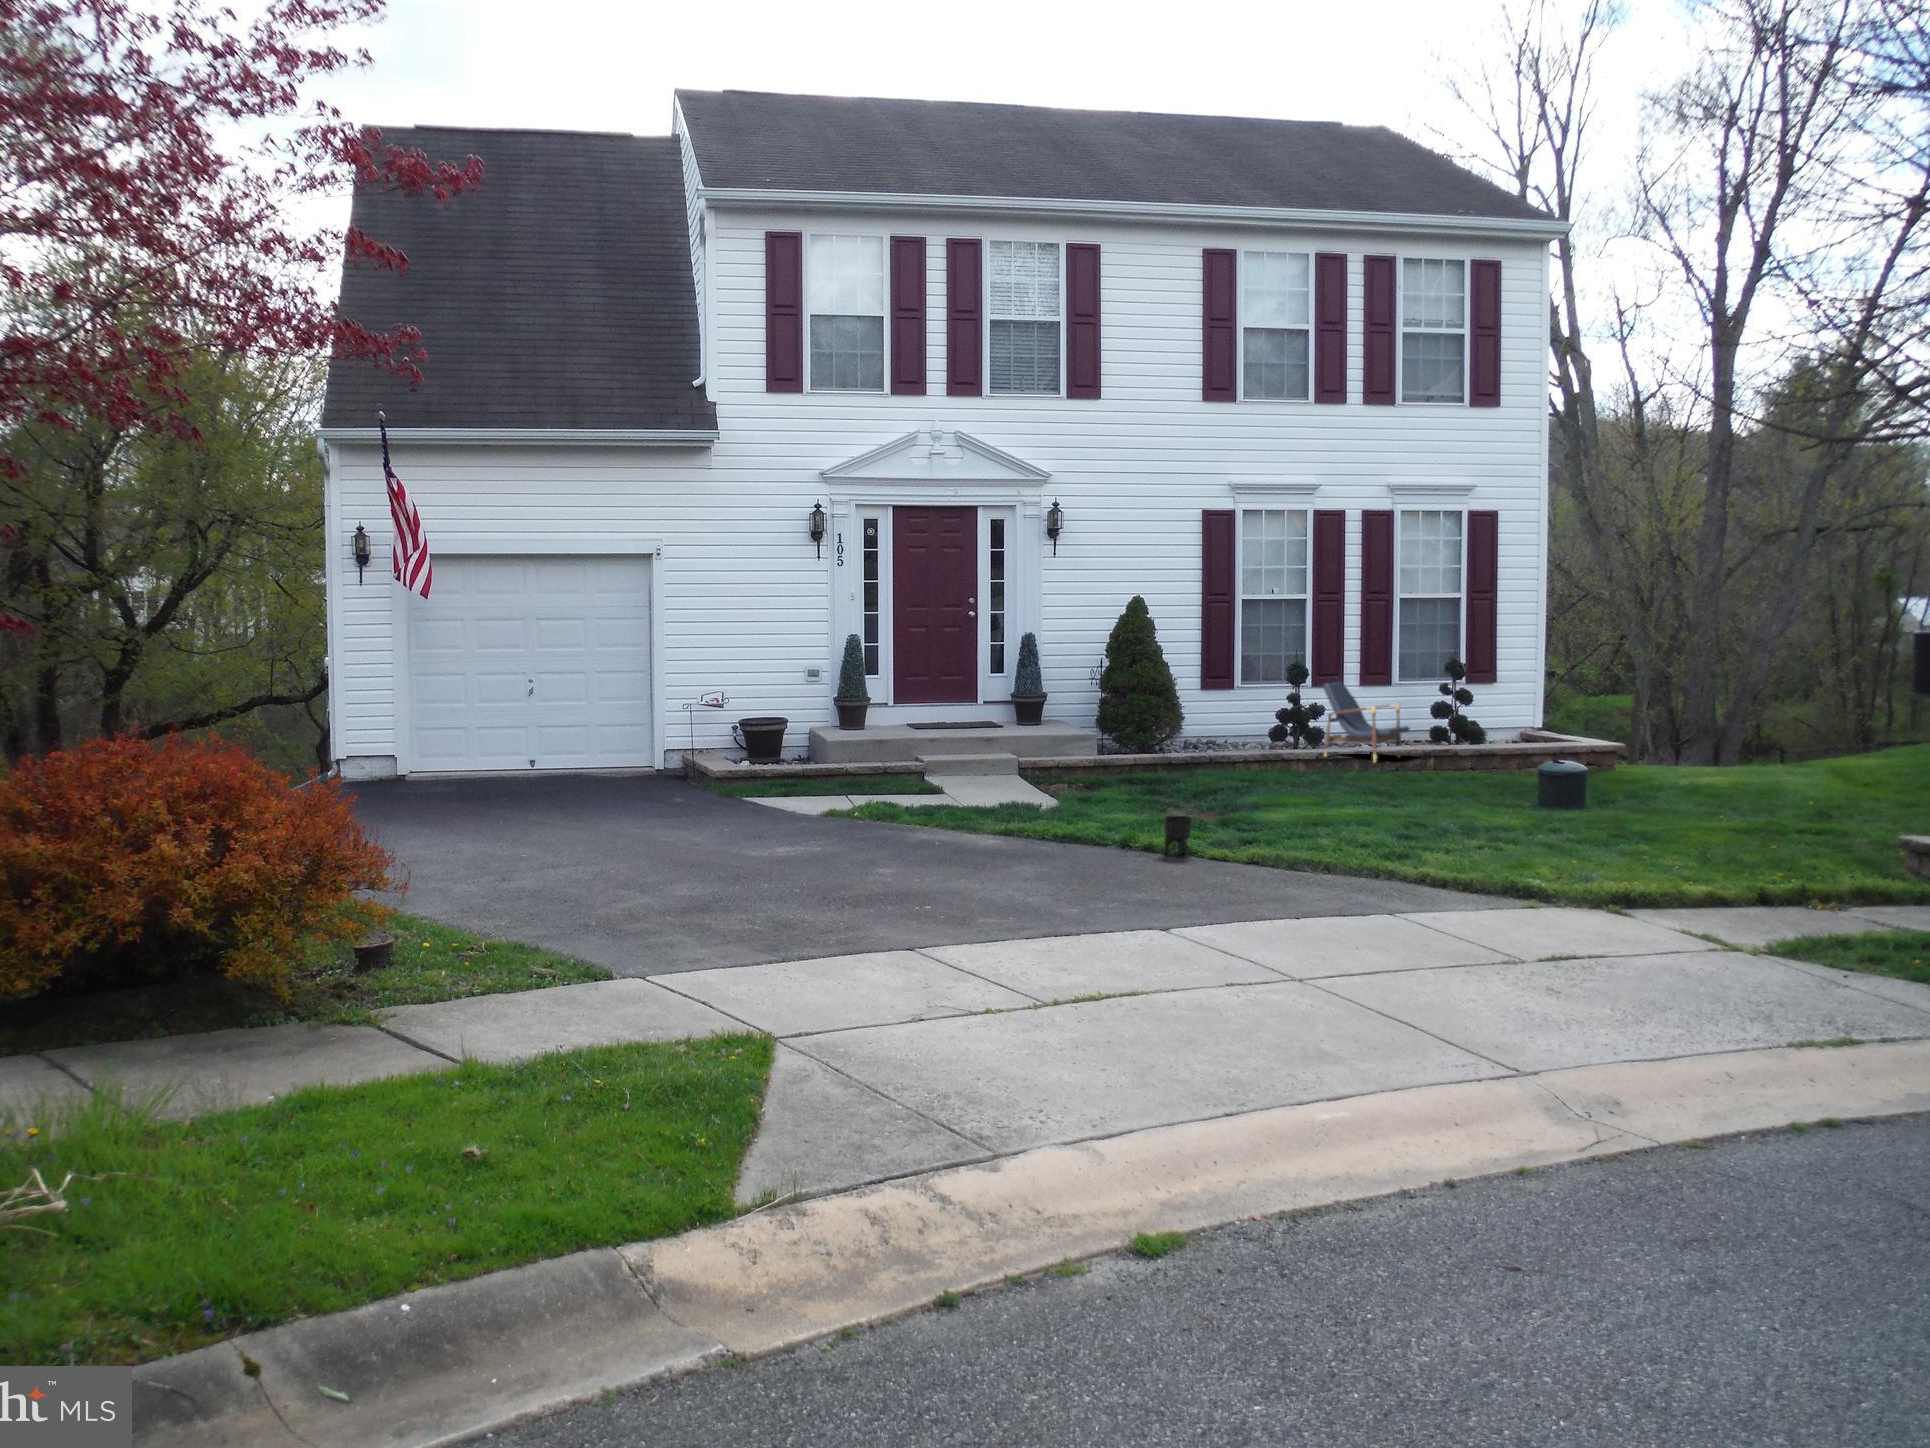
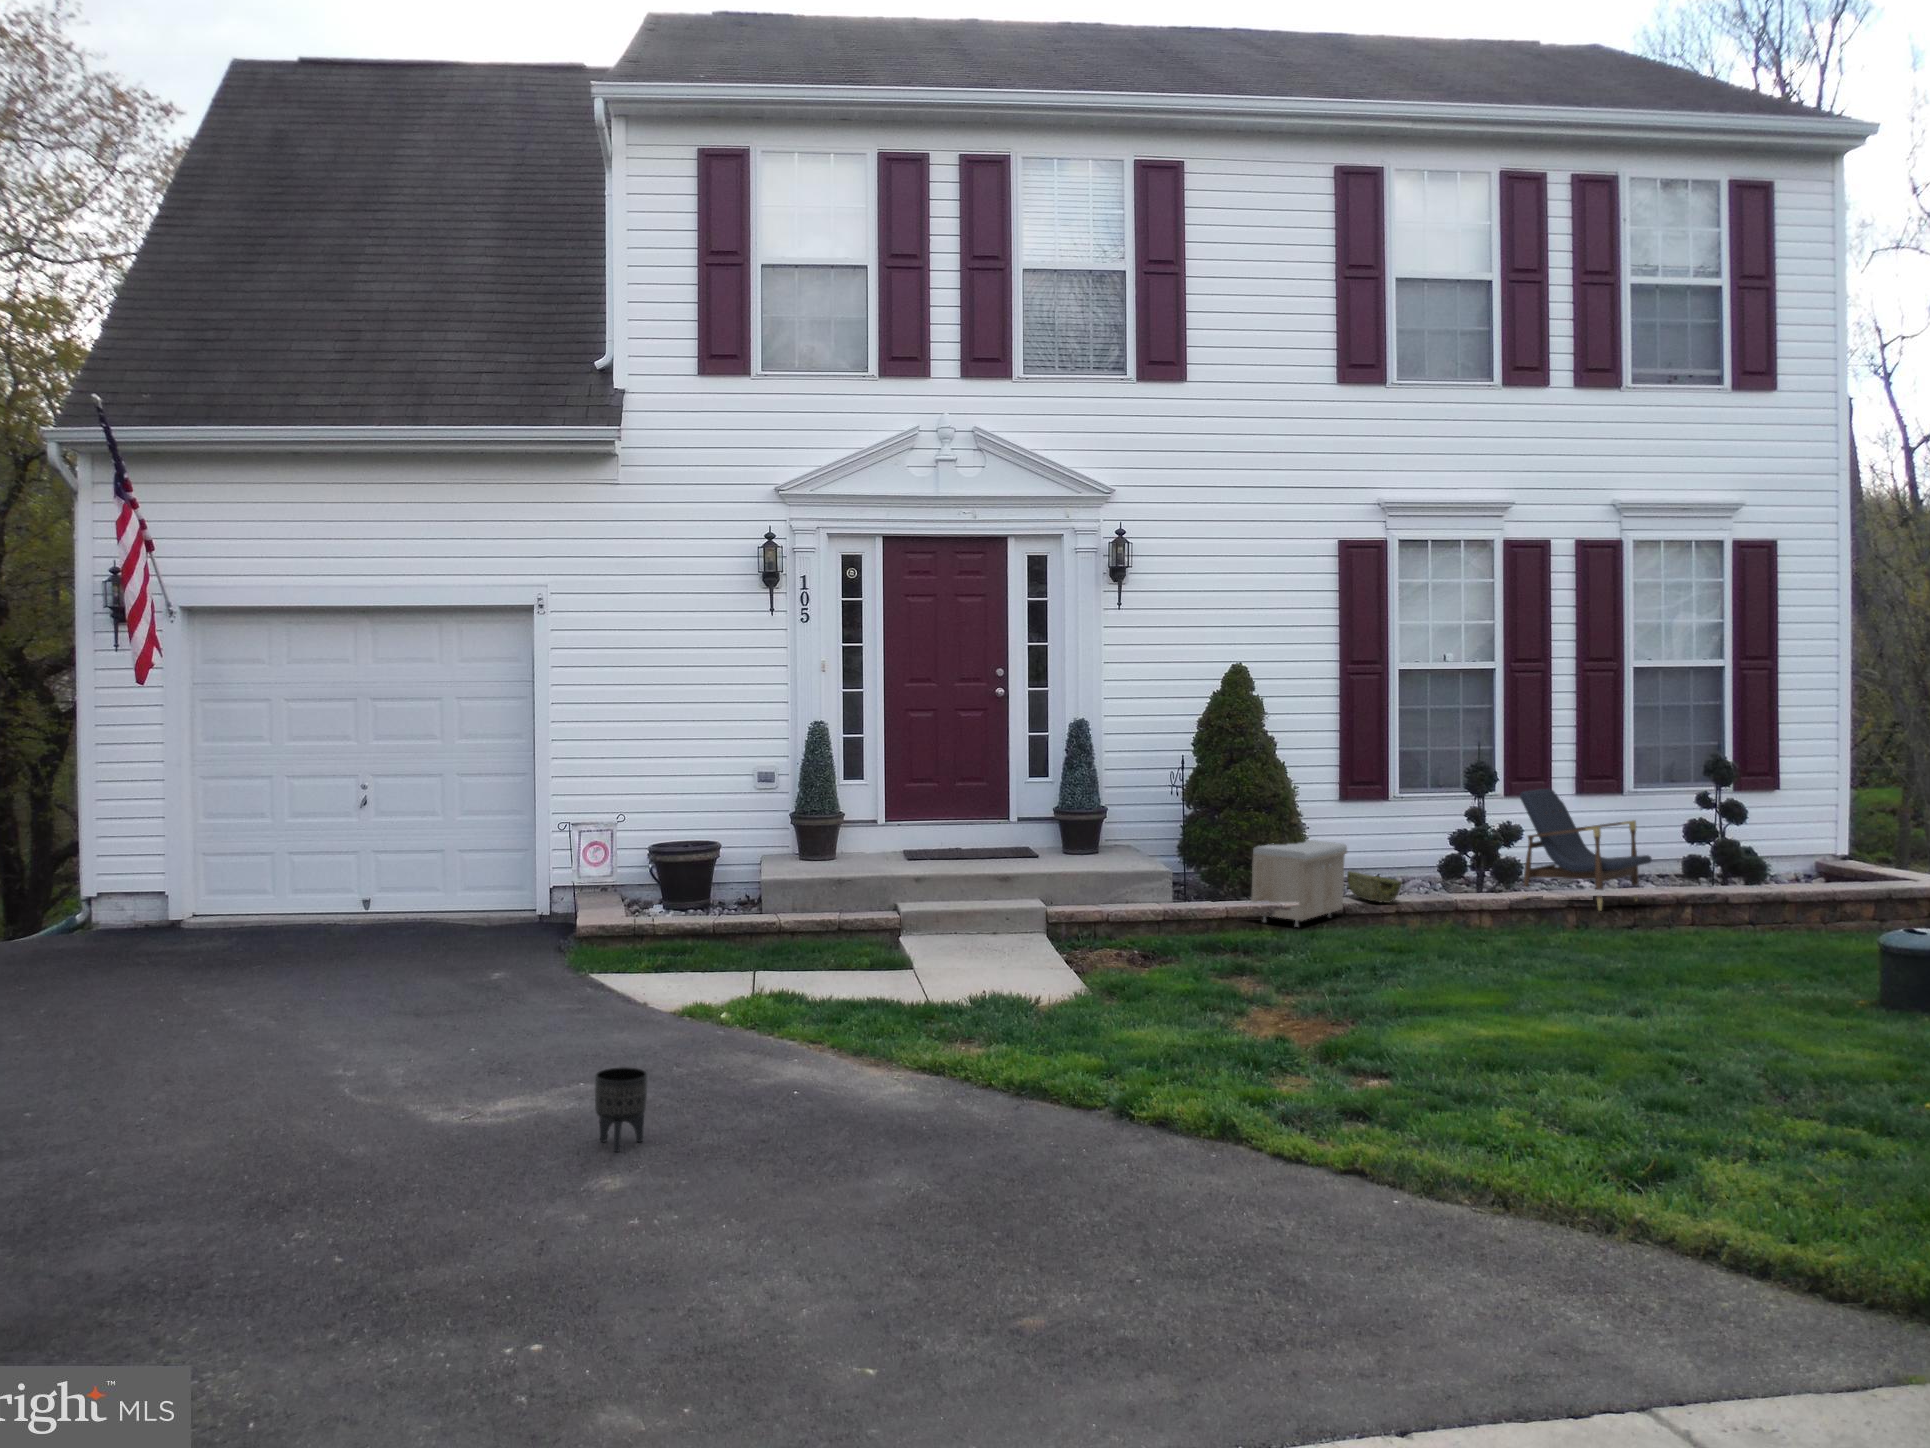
storage bench: none [1148,714,1210,771] -> present [1251,840,1347,927]
woven basket: none [1207,738,1244,759] -> present [1348,871,1402,903]
planter: present [1165,815,1192,856] -> present [594,1067,648,1152]

